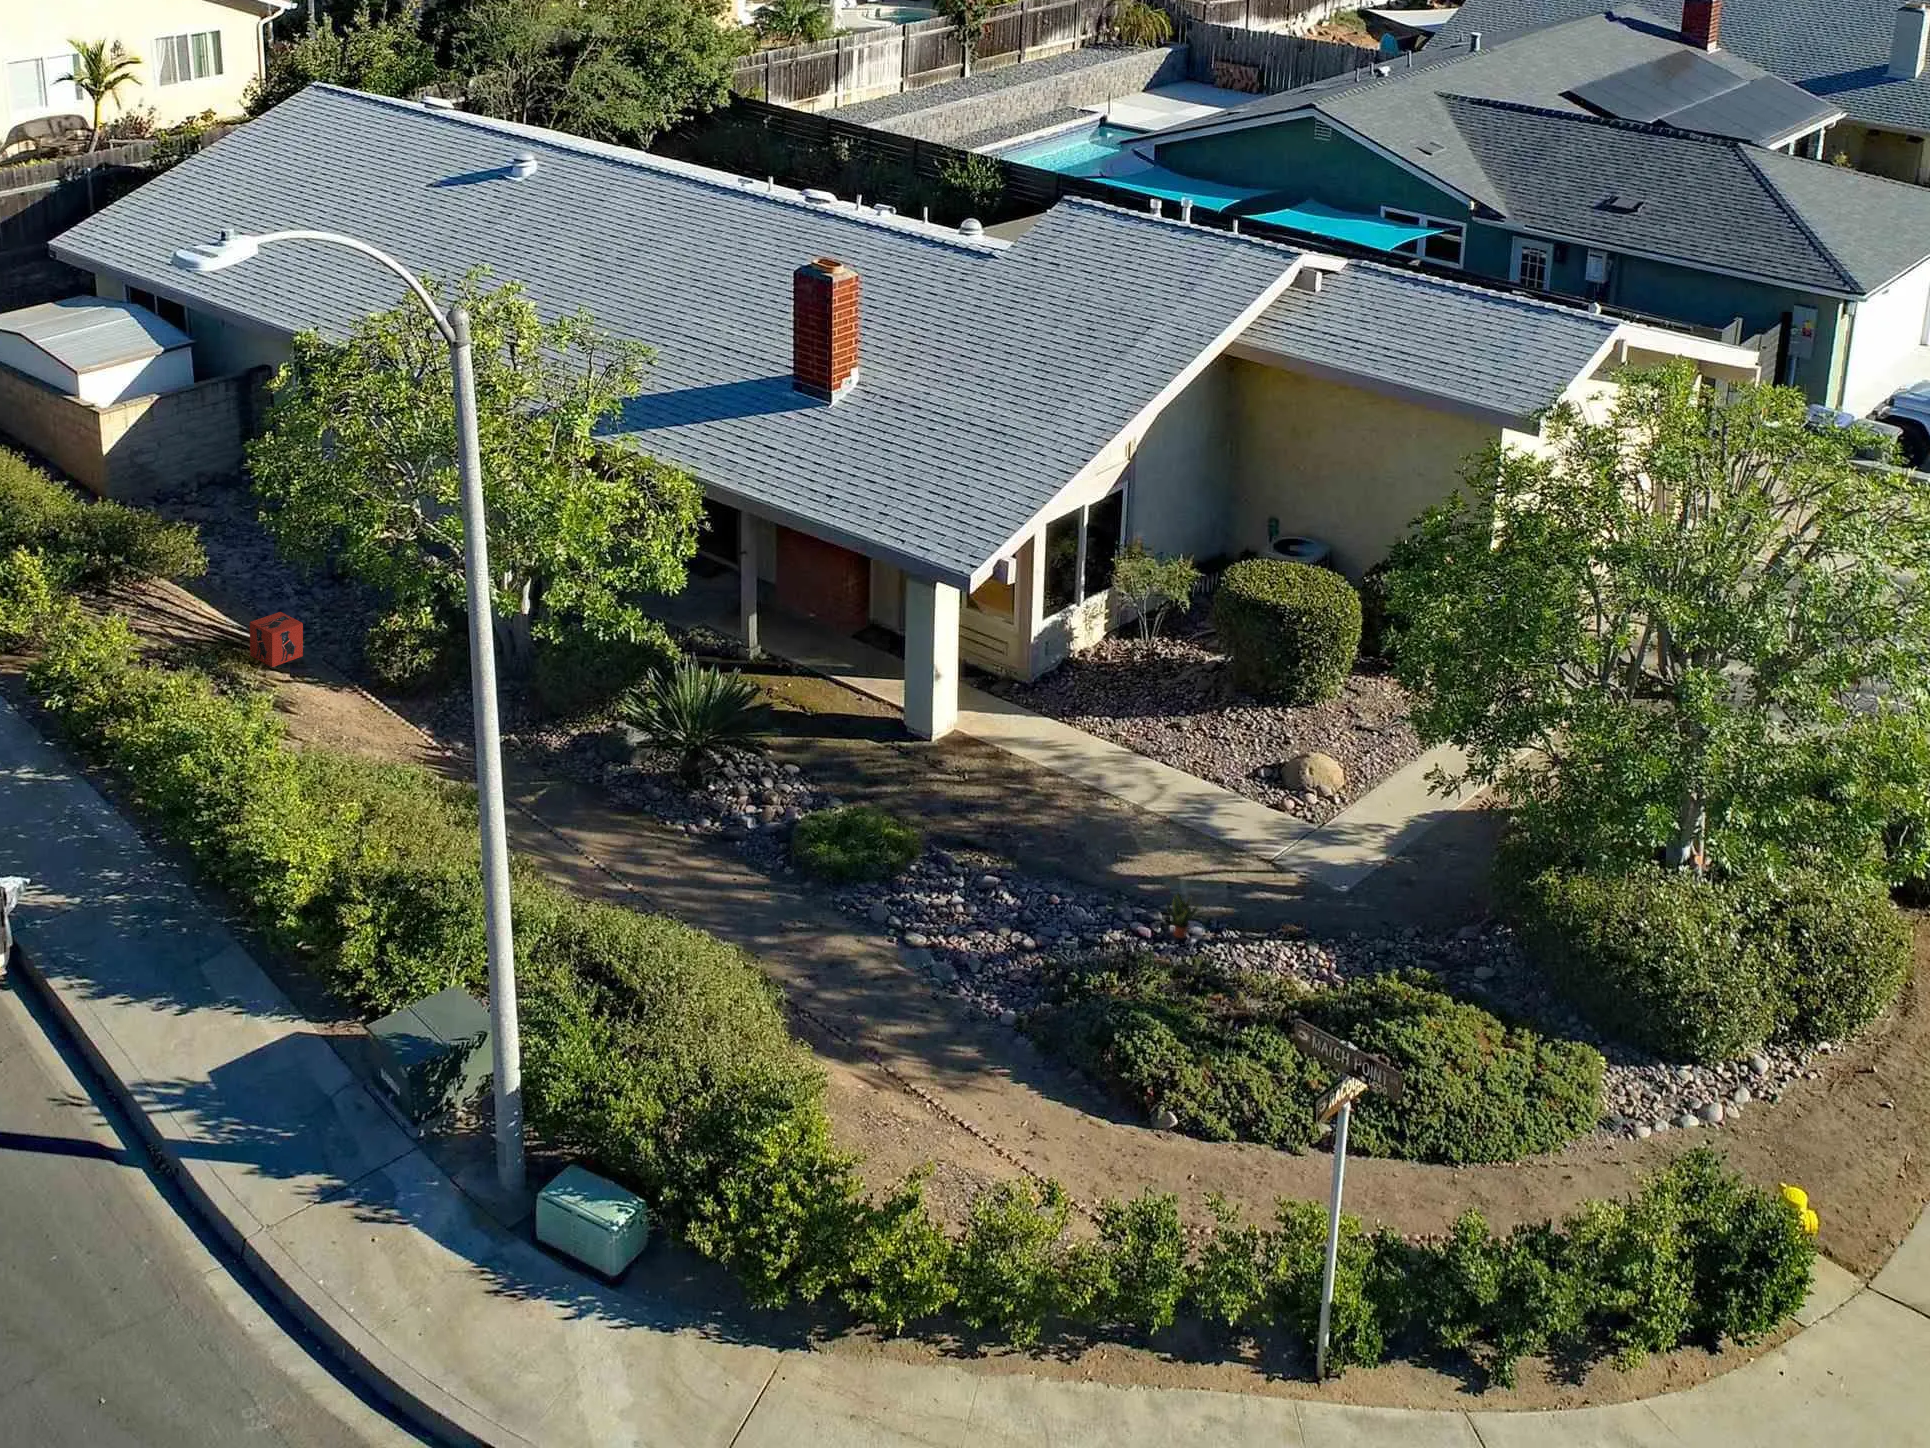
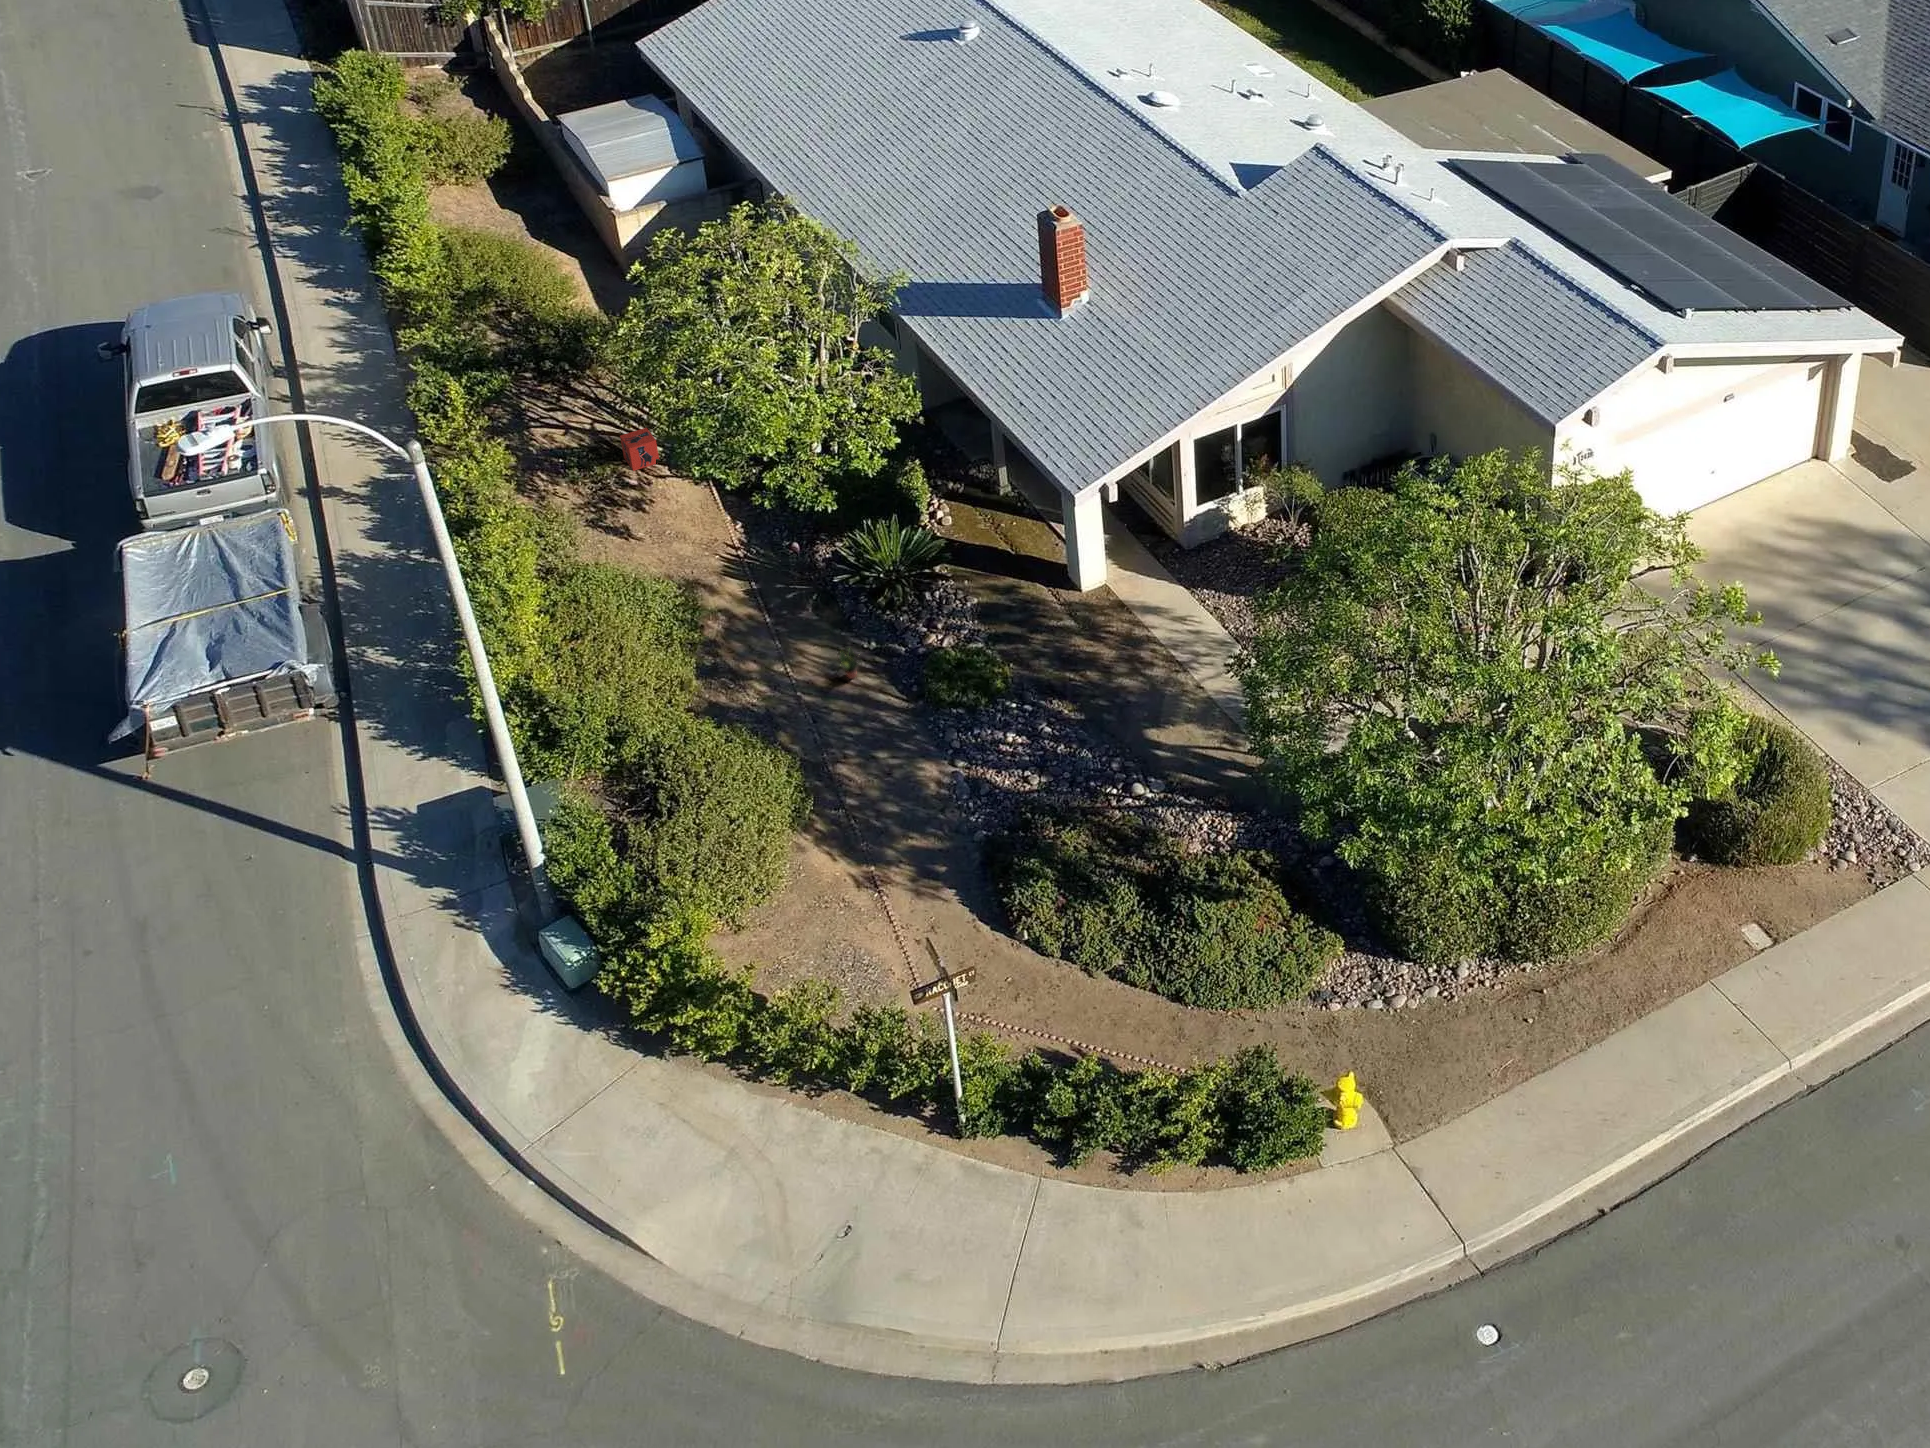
potted plant: present [1167,894,1198,938] -> present [839,649,860,679]

